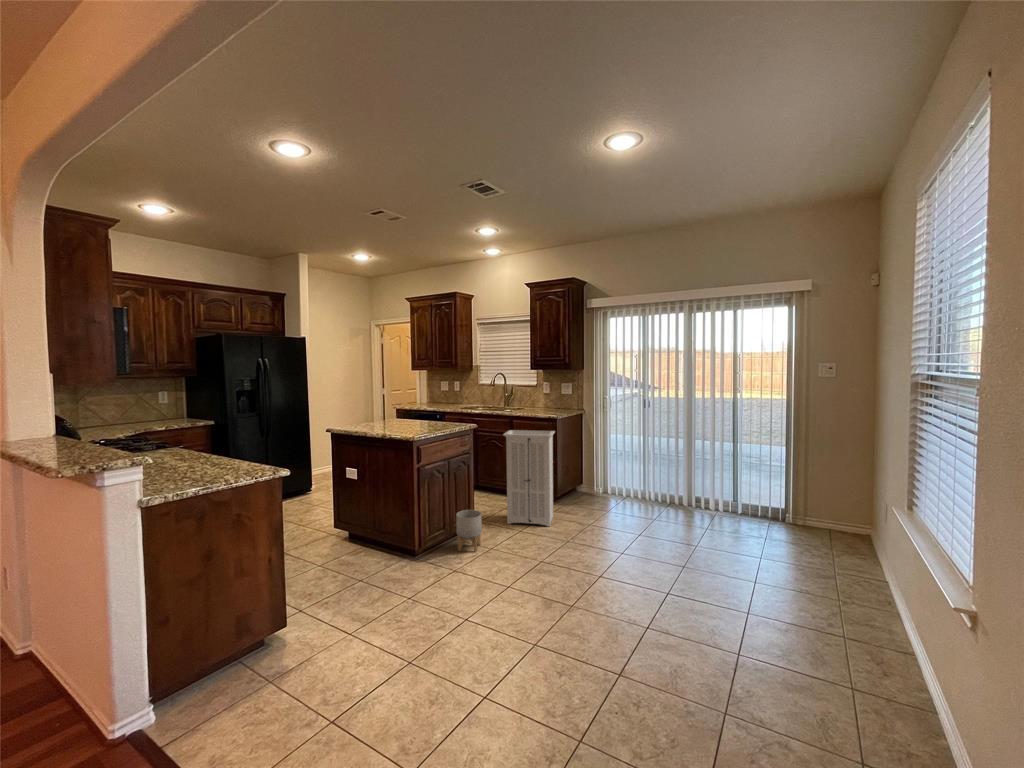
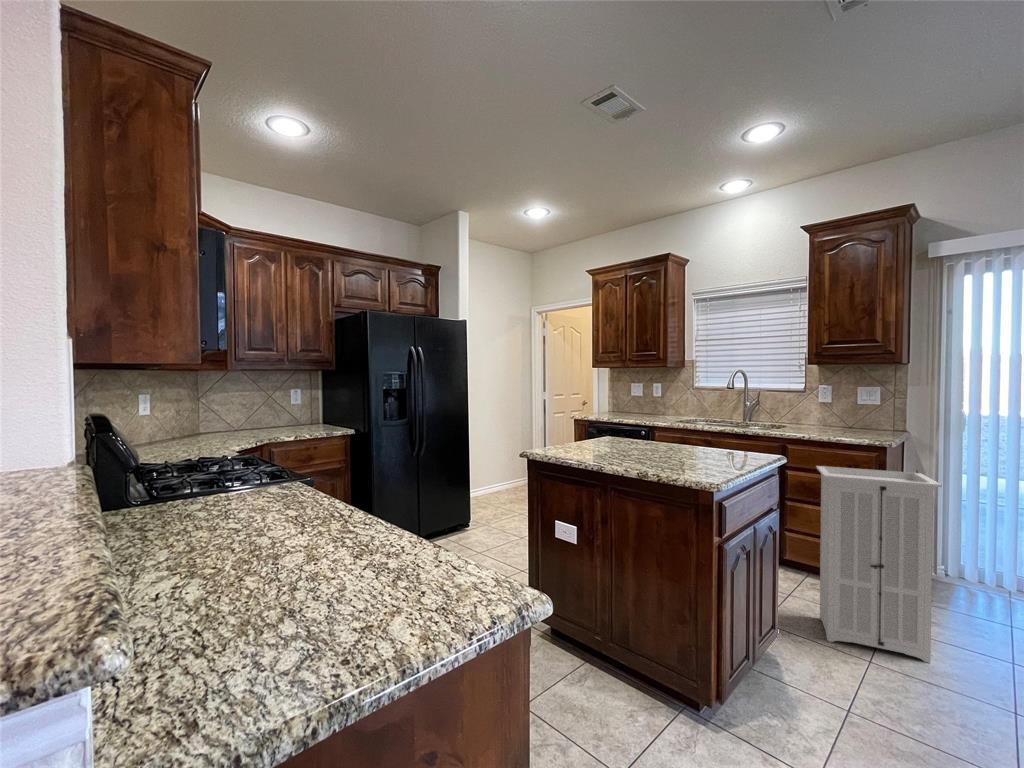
planter: present [456,510,482,552] -> none [772,625,832,724]

